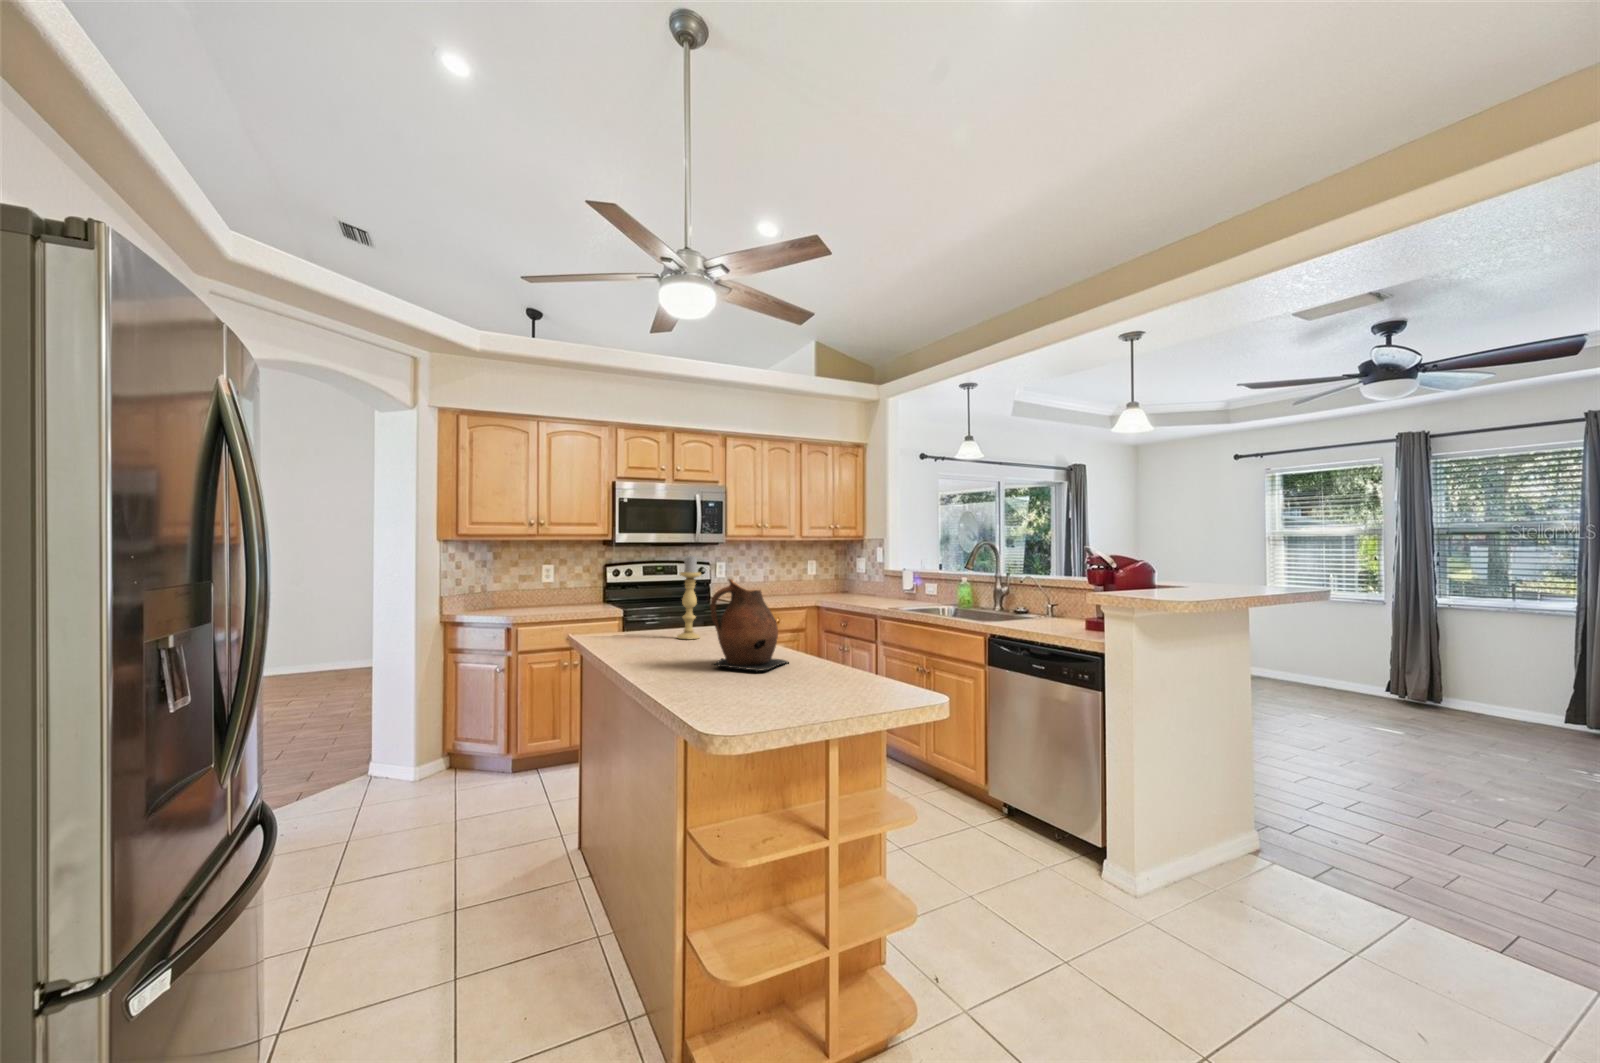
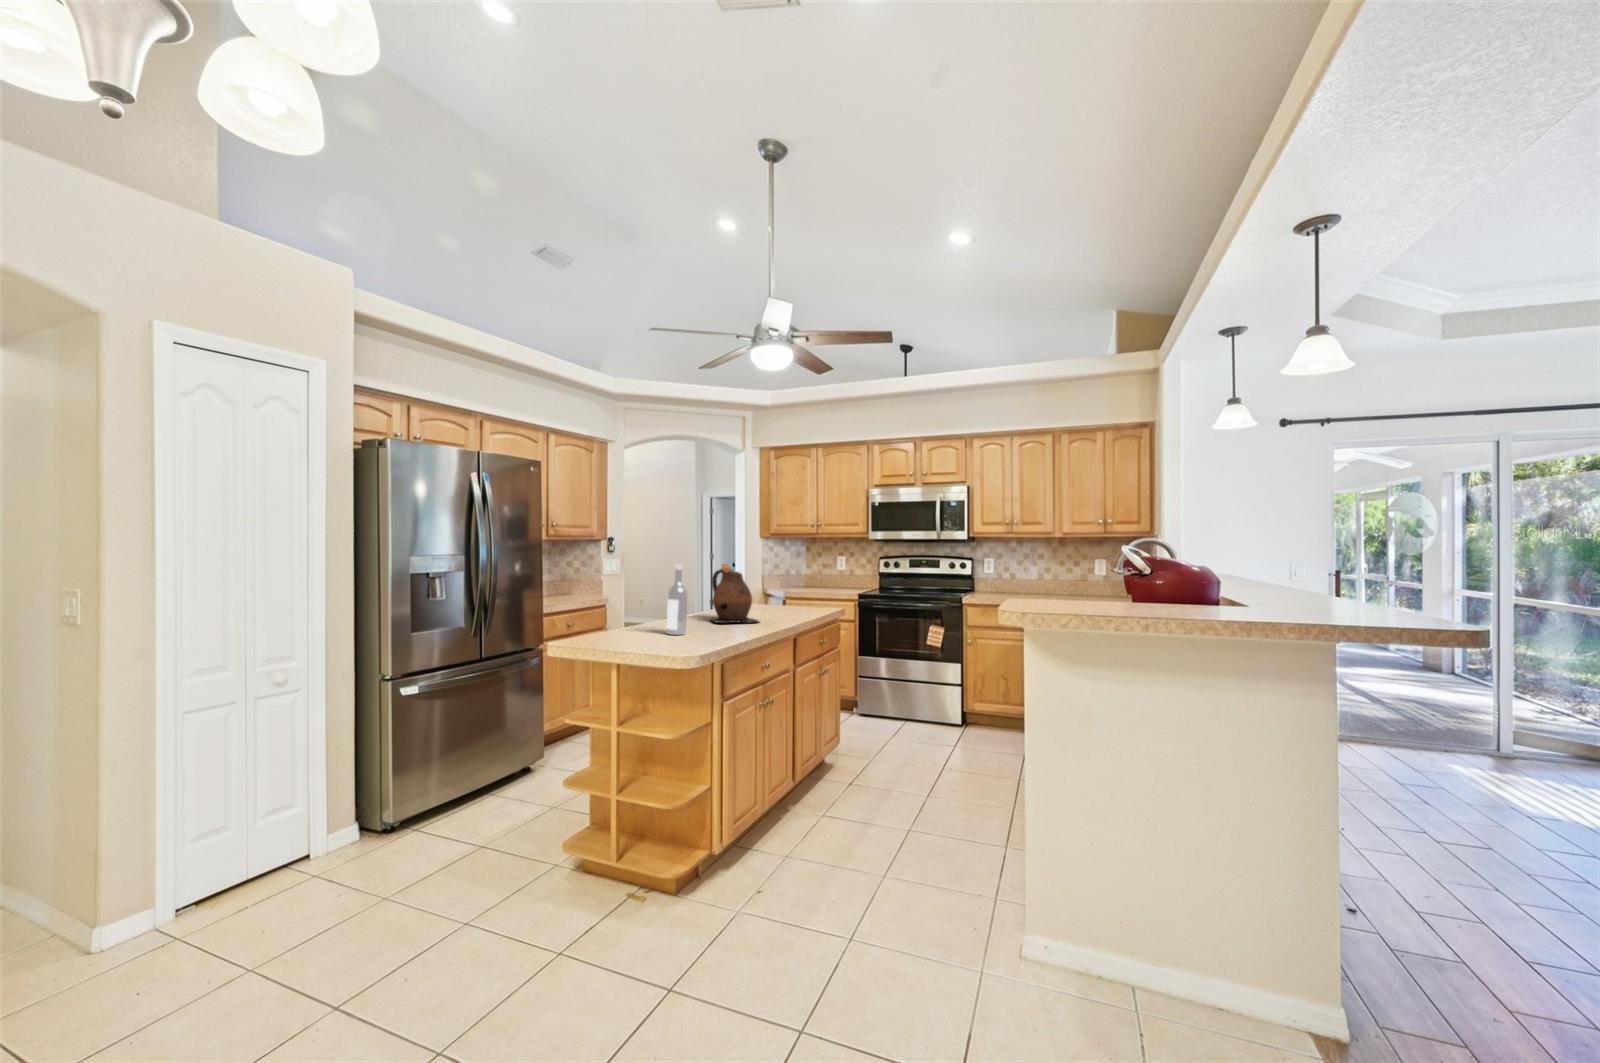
candle holder: present [677,556,701,639] -> none [777,549,794,609]
wine bottle: none [797,582,830,702] -> present [667,564,687,635]

